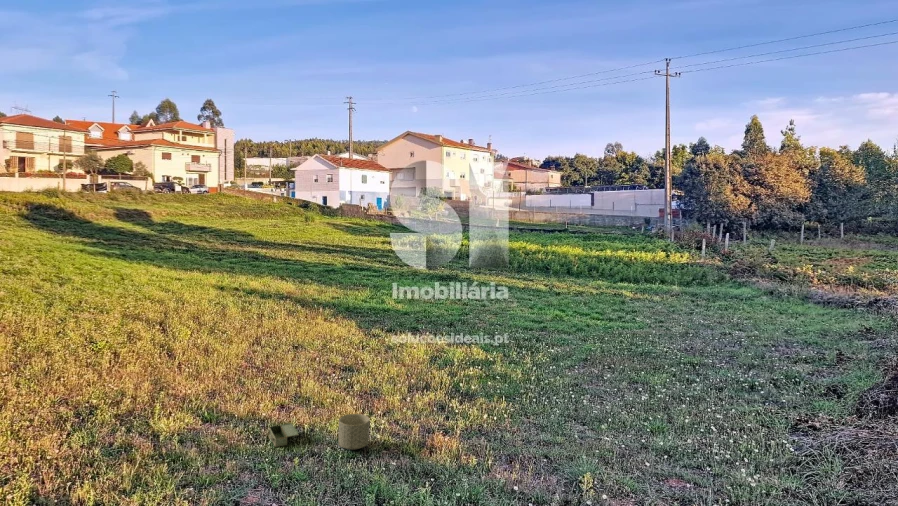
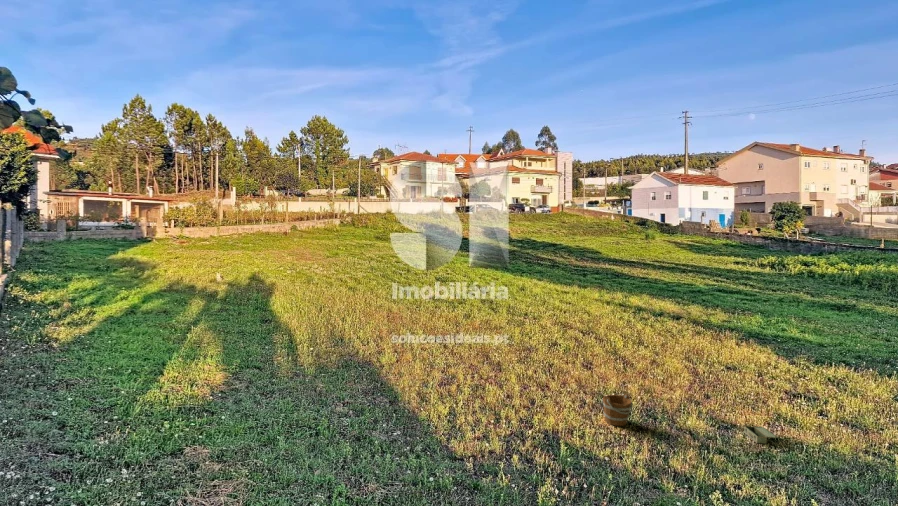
planter: present [338,414,369,450] -> none [817,429,851,461]
bucket: none [59,416,112,467] -> present [603,394,633,426]

